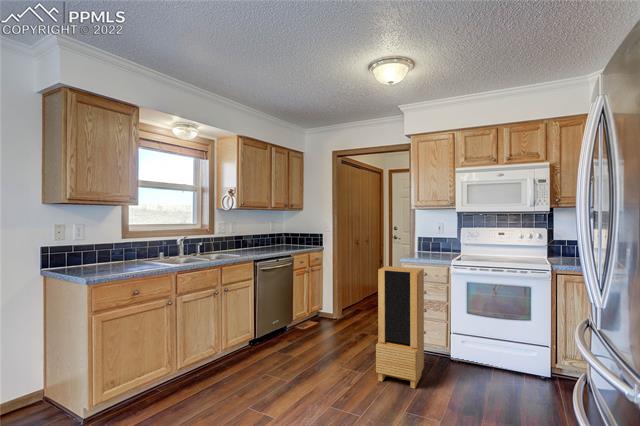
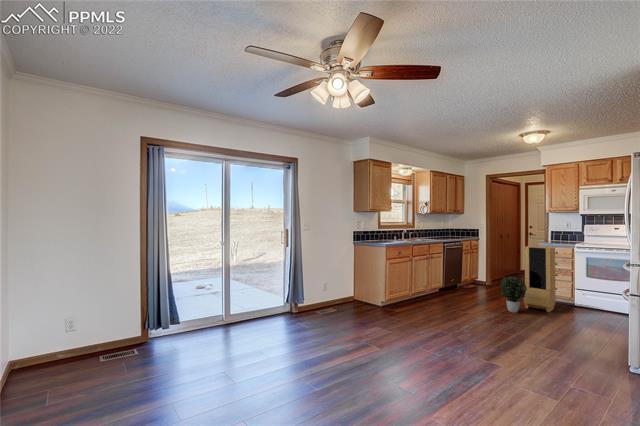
potted plant: none [333,329,381,402] -> present [500,276,527,313]

